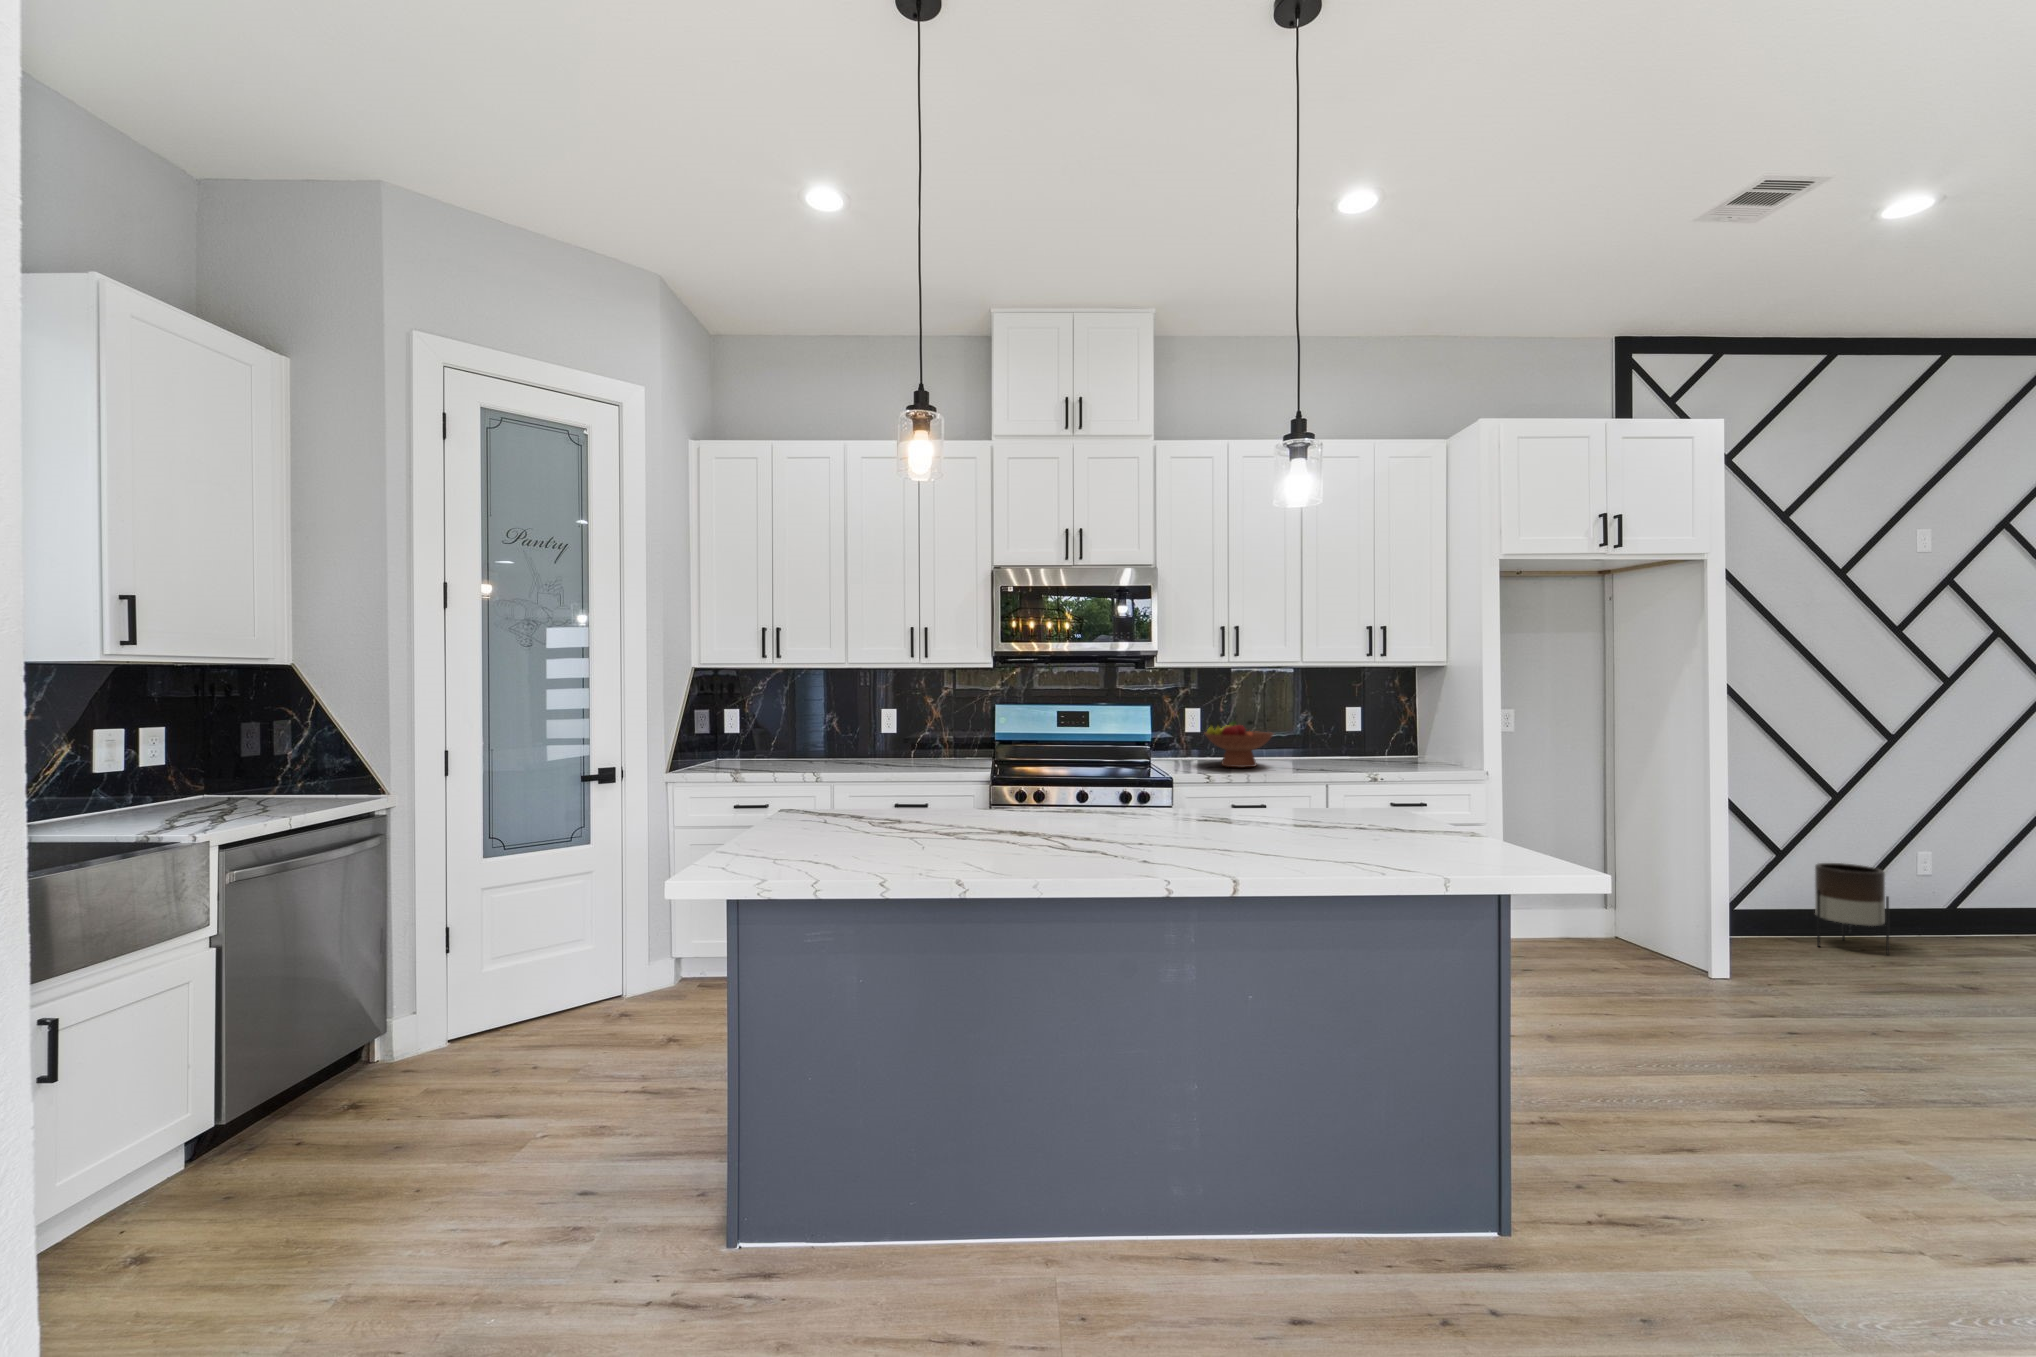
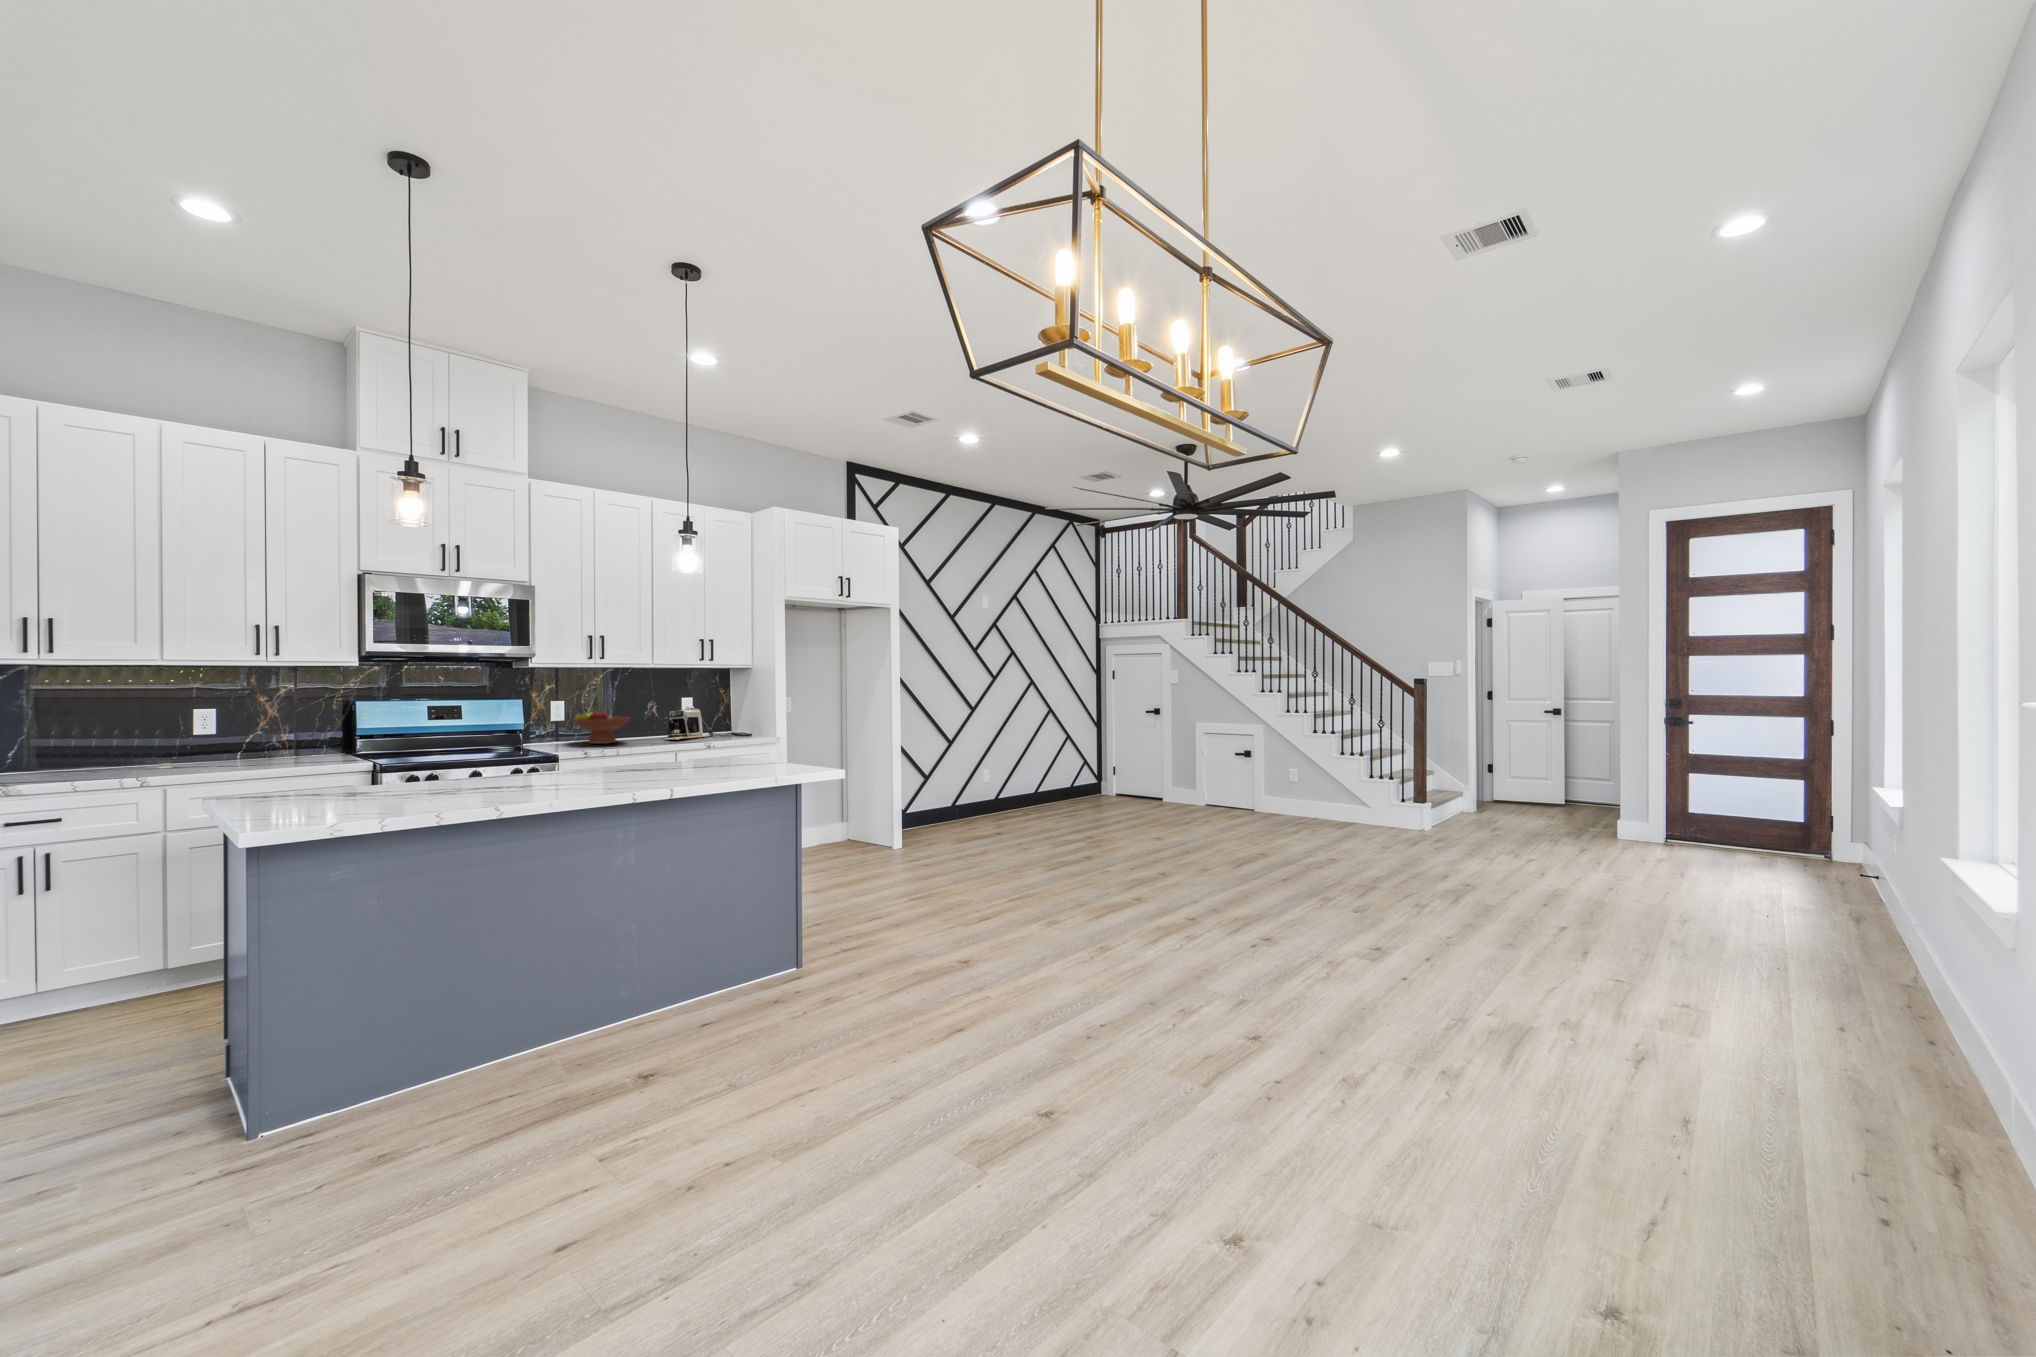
coffee maker: none [1318,724,1388,768] -> present [666,708,710,740]
planter: present [1815,863,1889,955] -> none [943,778,973,825]

